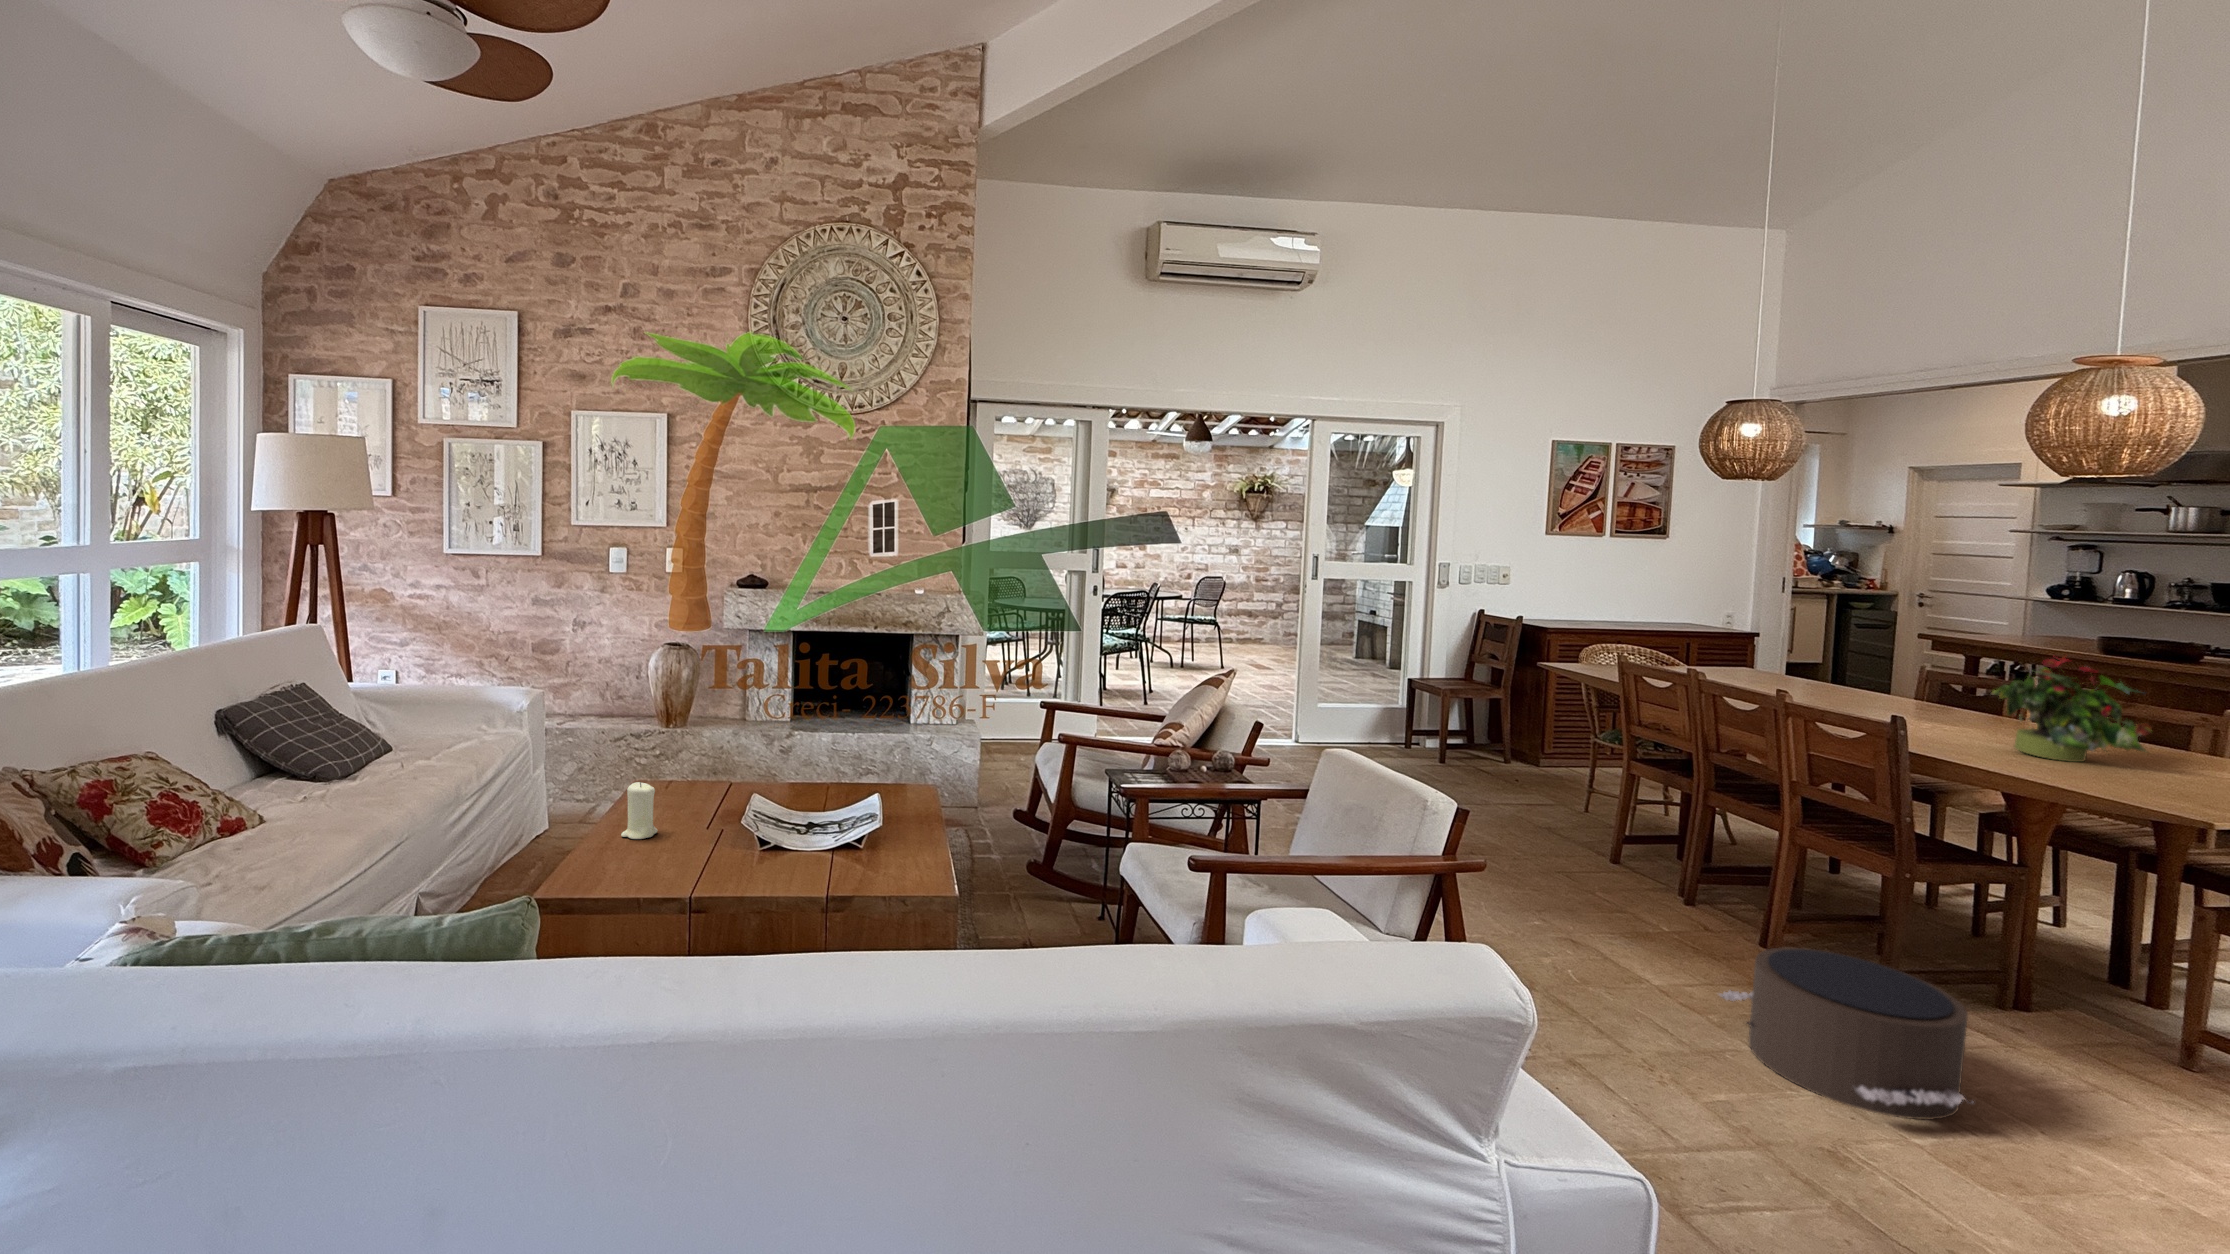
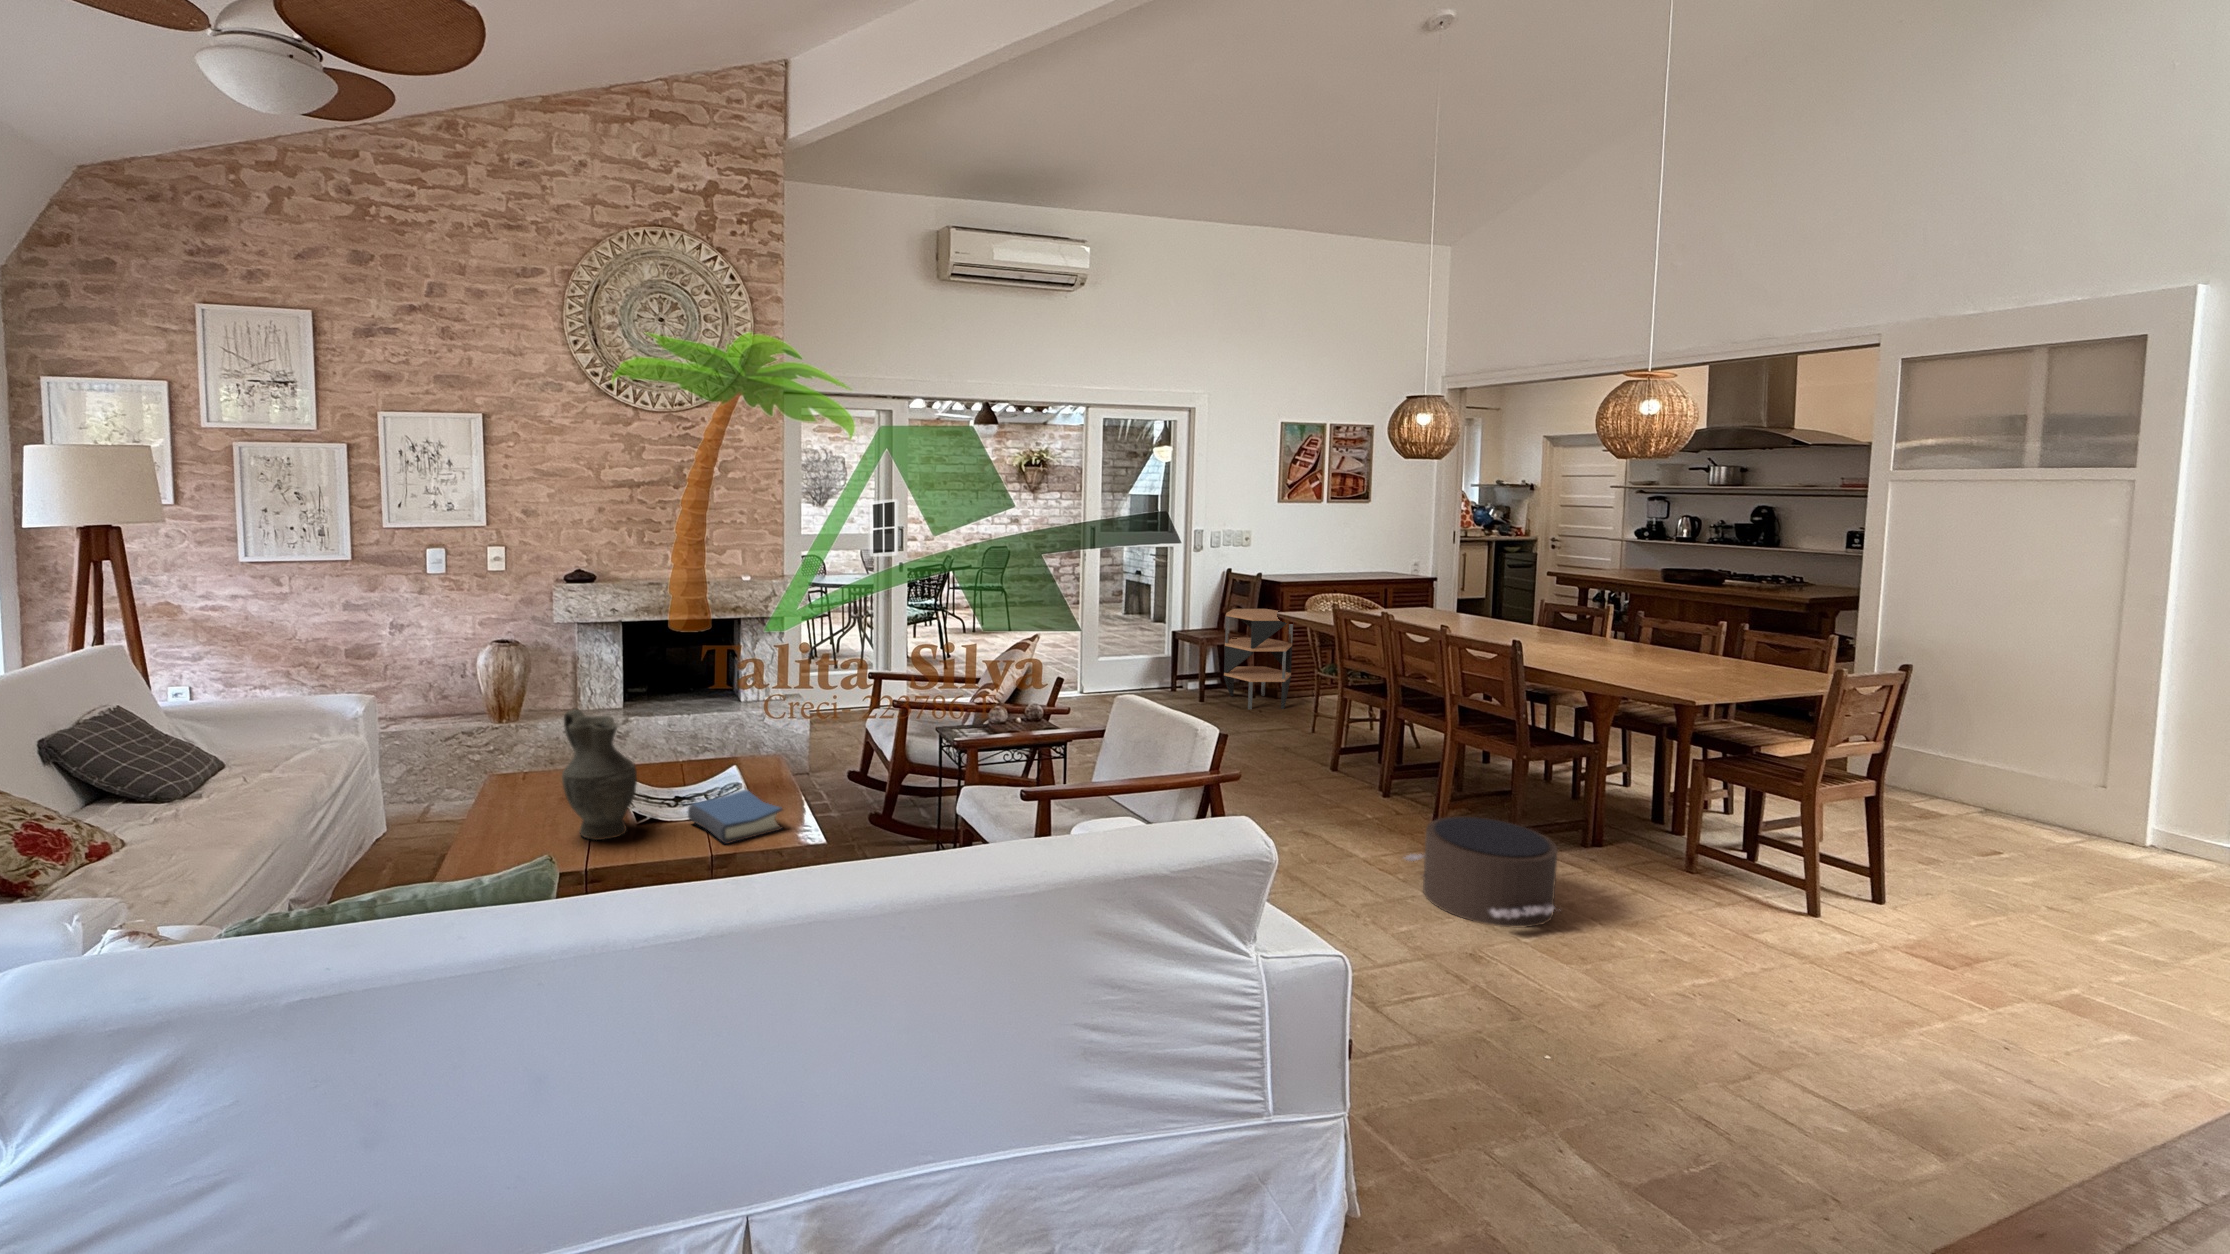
potted plant: present [1991,657,2151,762] -> none [1578,588,1672,665]
side table: none [1471,658,1564,783] -> present [1224,609,1293,709]
decorative vase: none [675,717,755,865] -> present [562,709,637,840]
candle: present [621,782,657,839] -> none [503,772,538,825]
hardback book: none [807,823,909,886] -> present [688,790,782,844]

